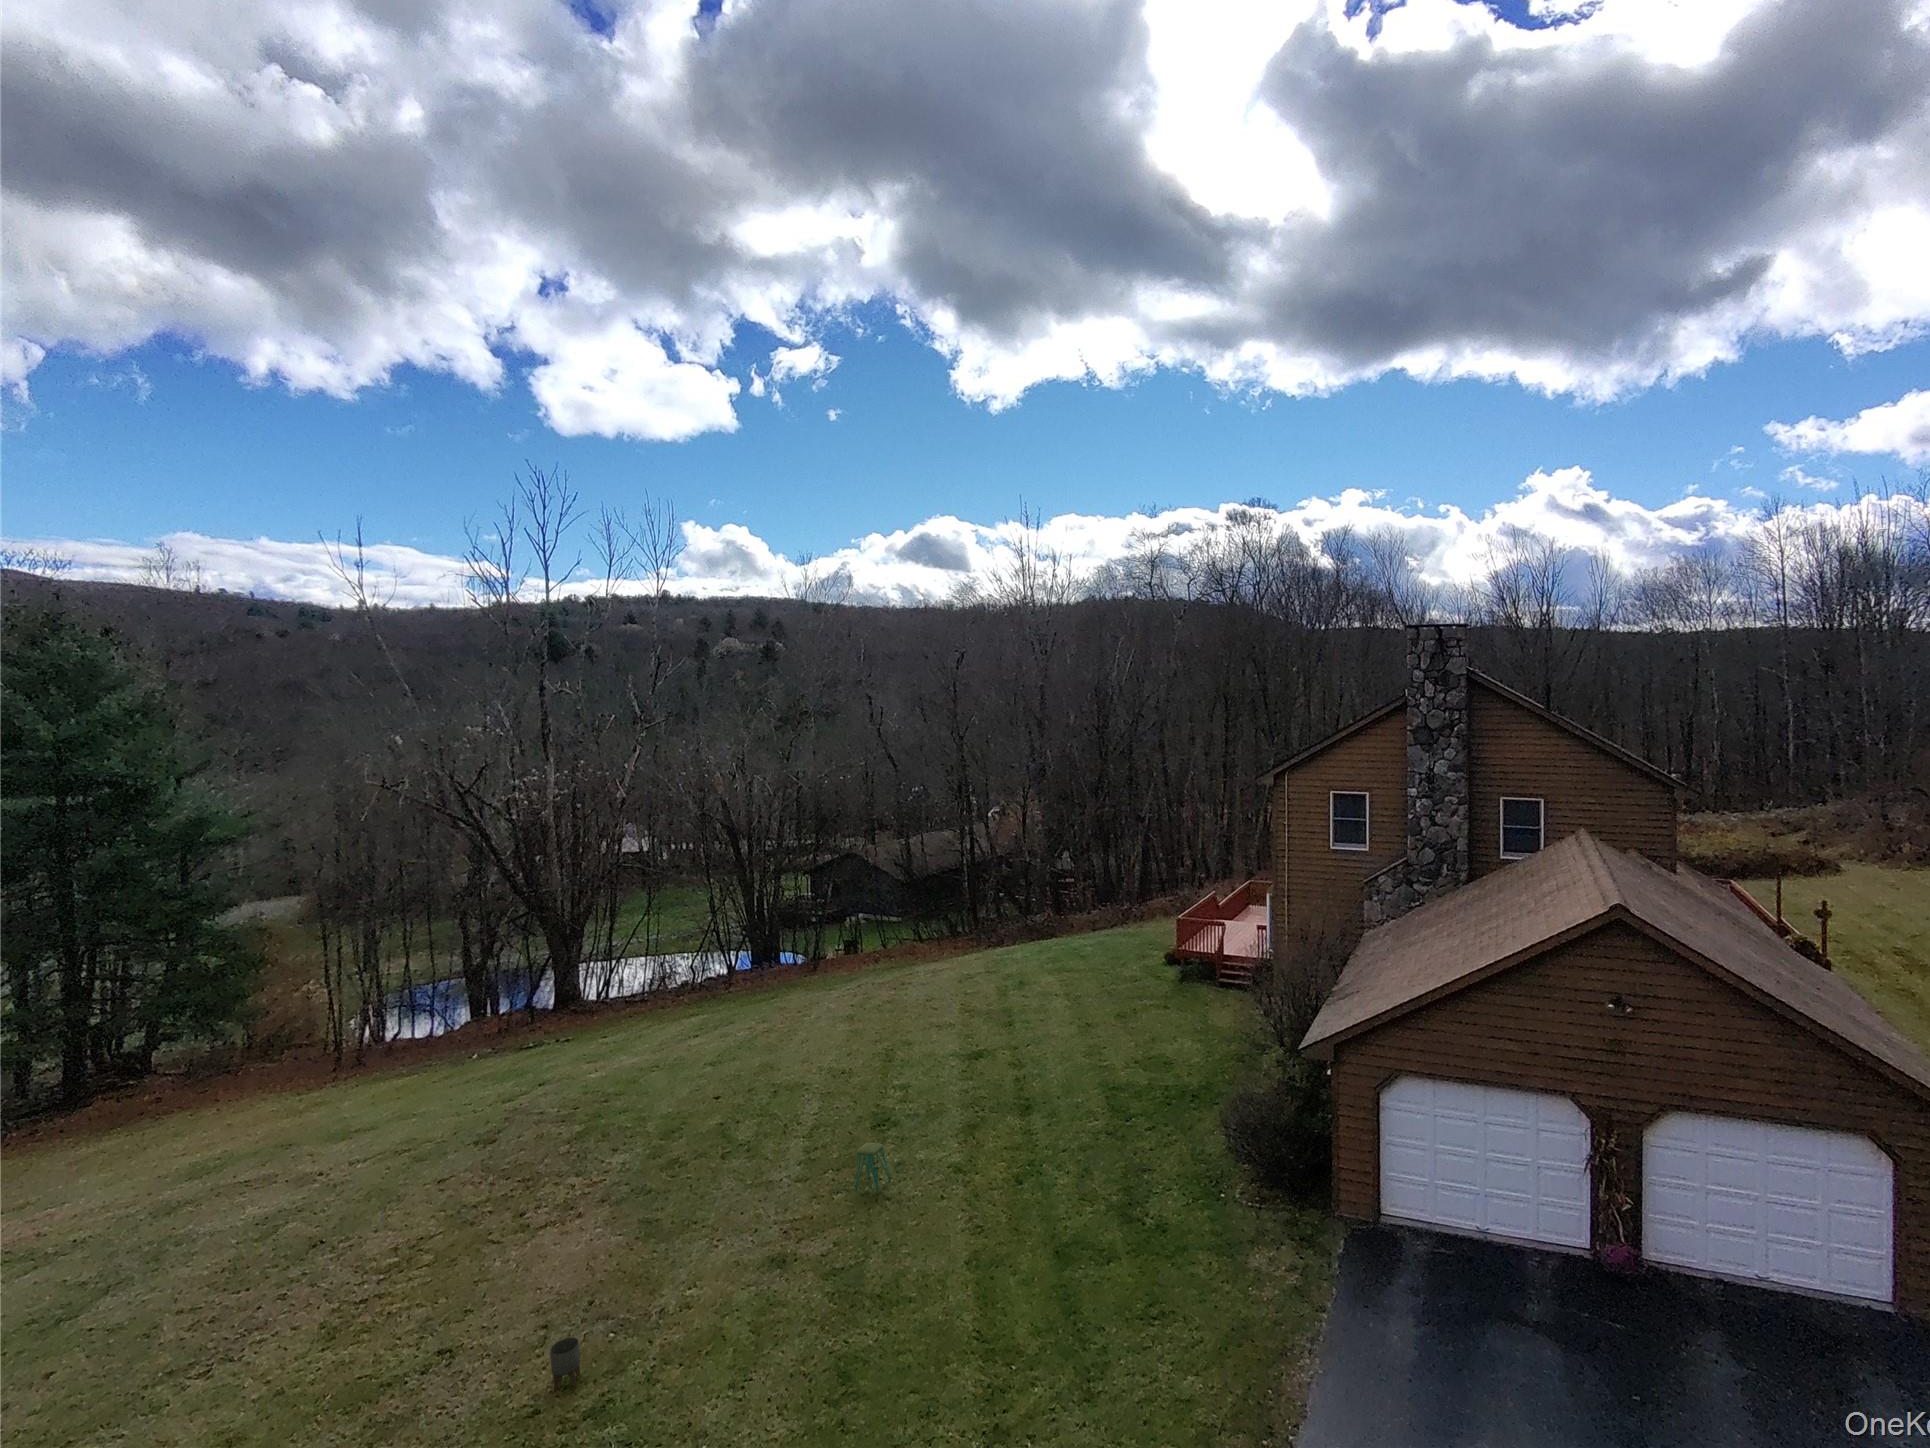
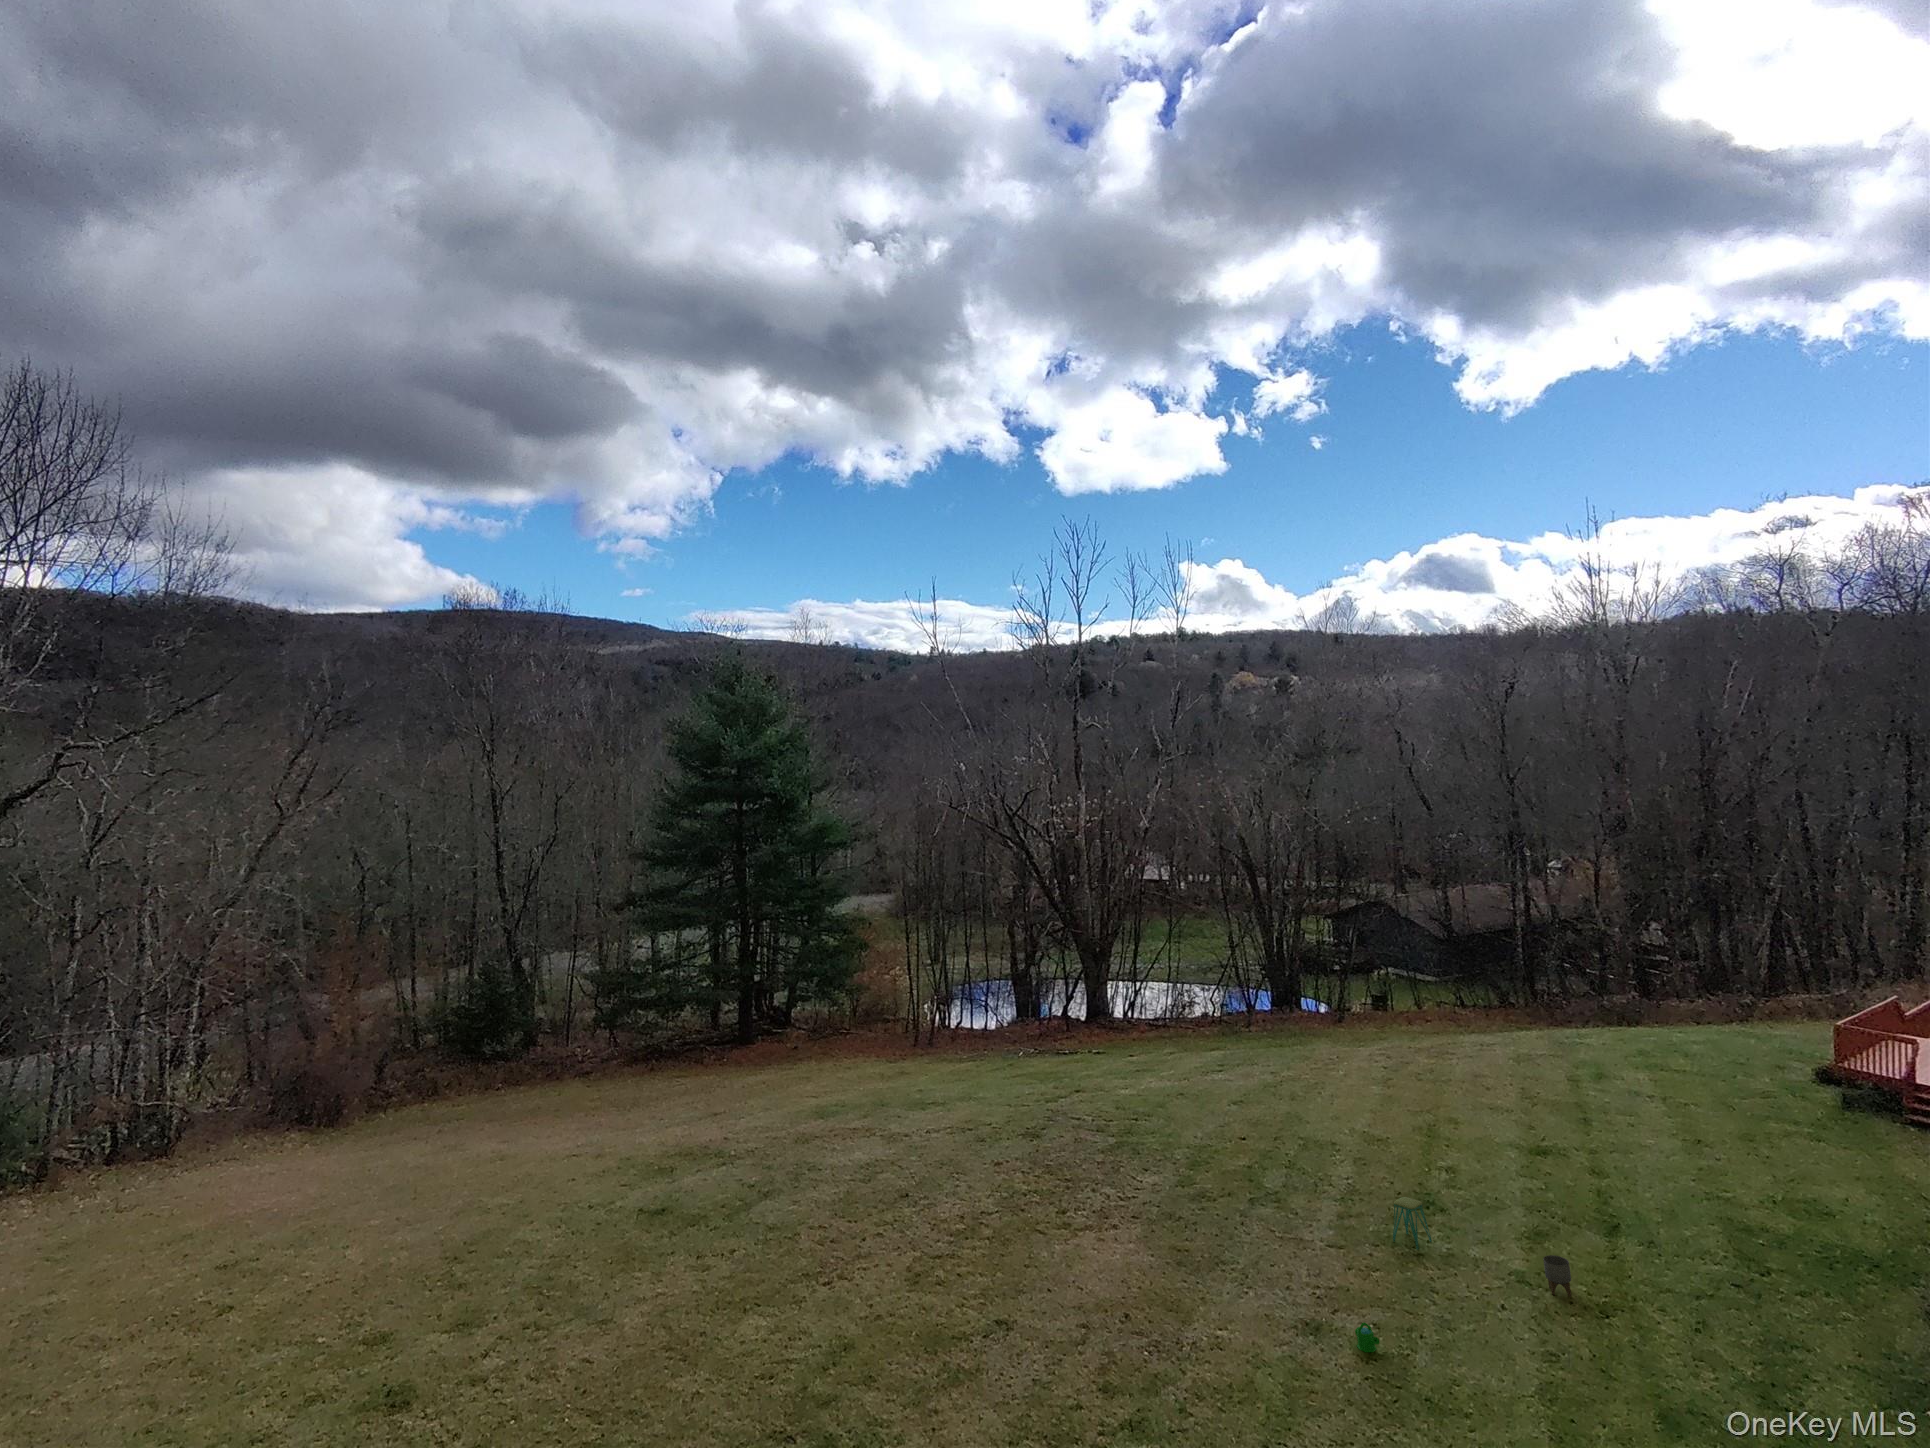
watering can: none [815,1294,839,1325] -> present [1355,1322,1379,1352]
planter: present [550,1337,580,1391] -> present [1543,1255,1571,1297]

